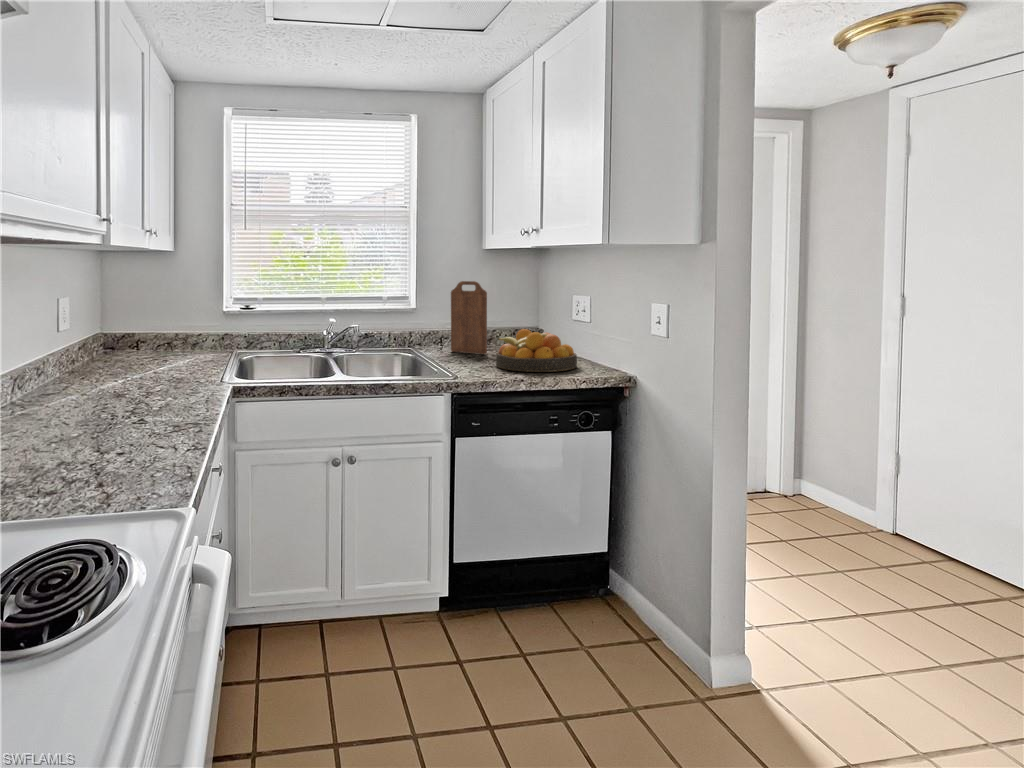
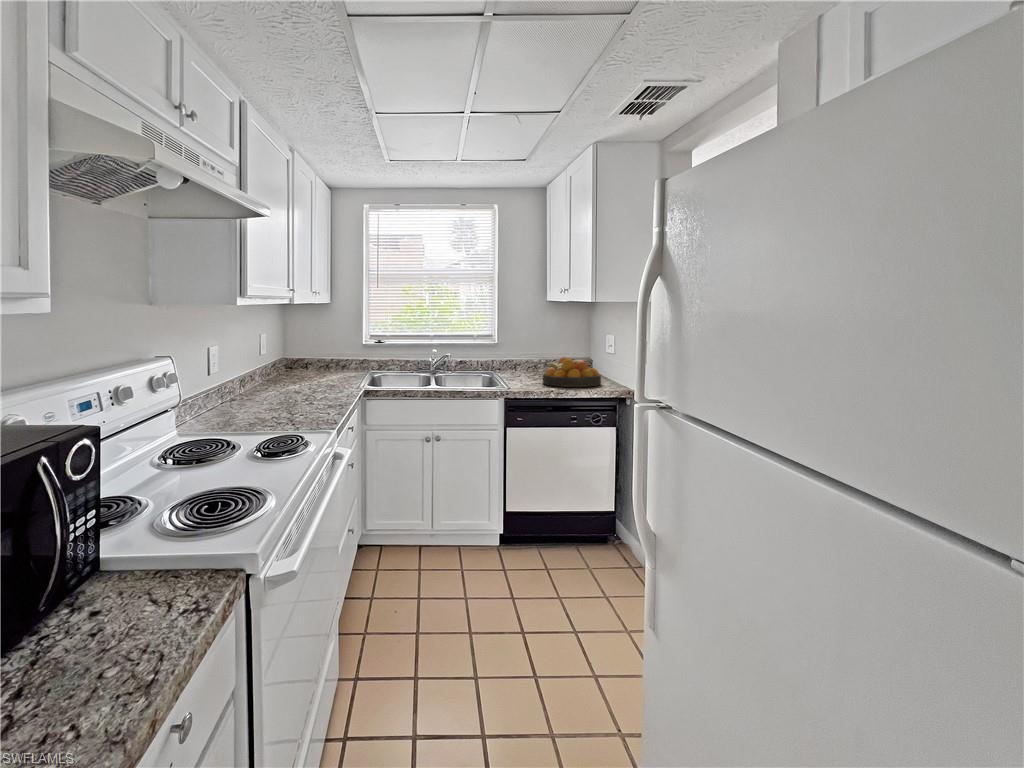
cutting board: present [451,281,487,354] -> none [518,323,543,376]

